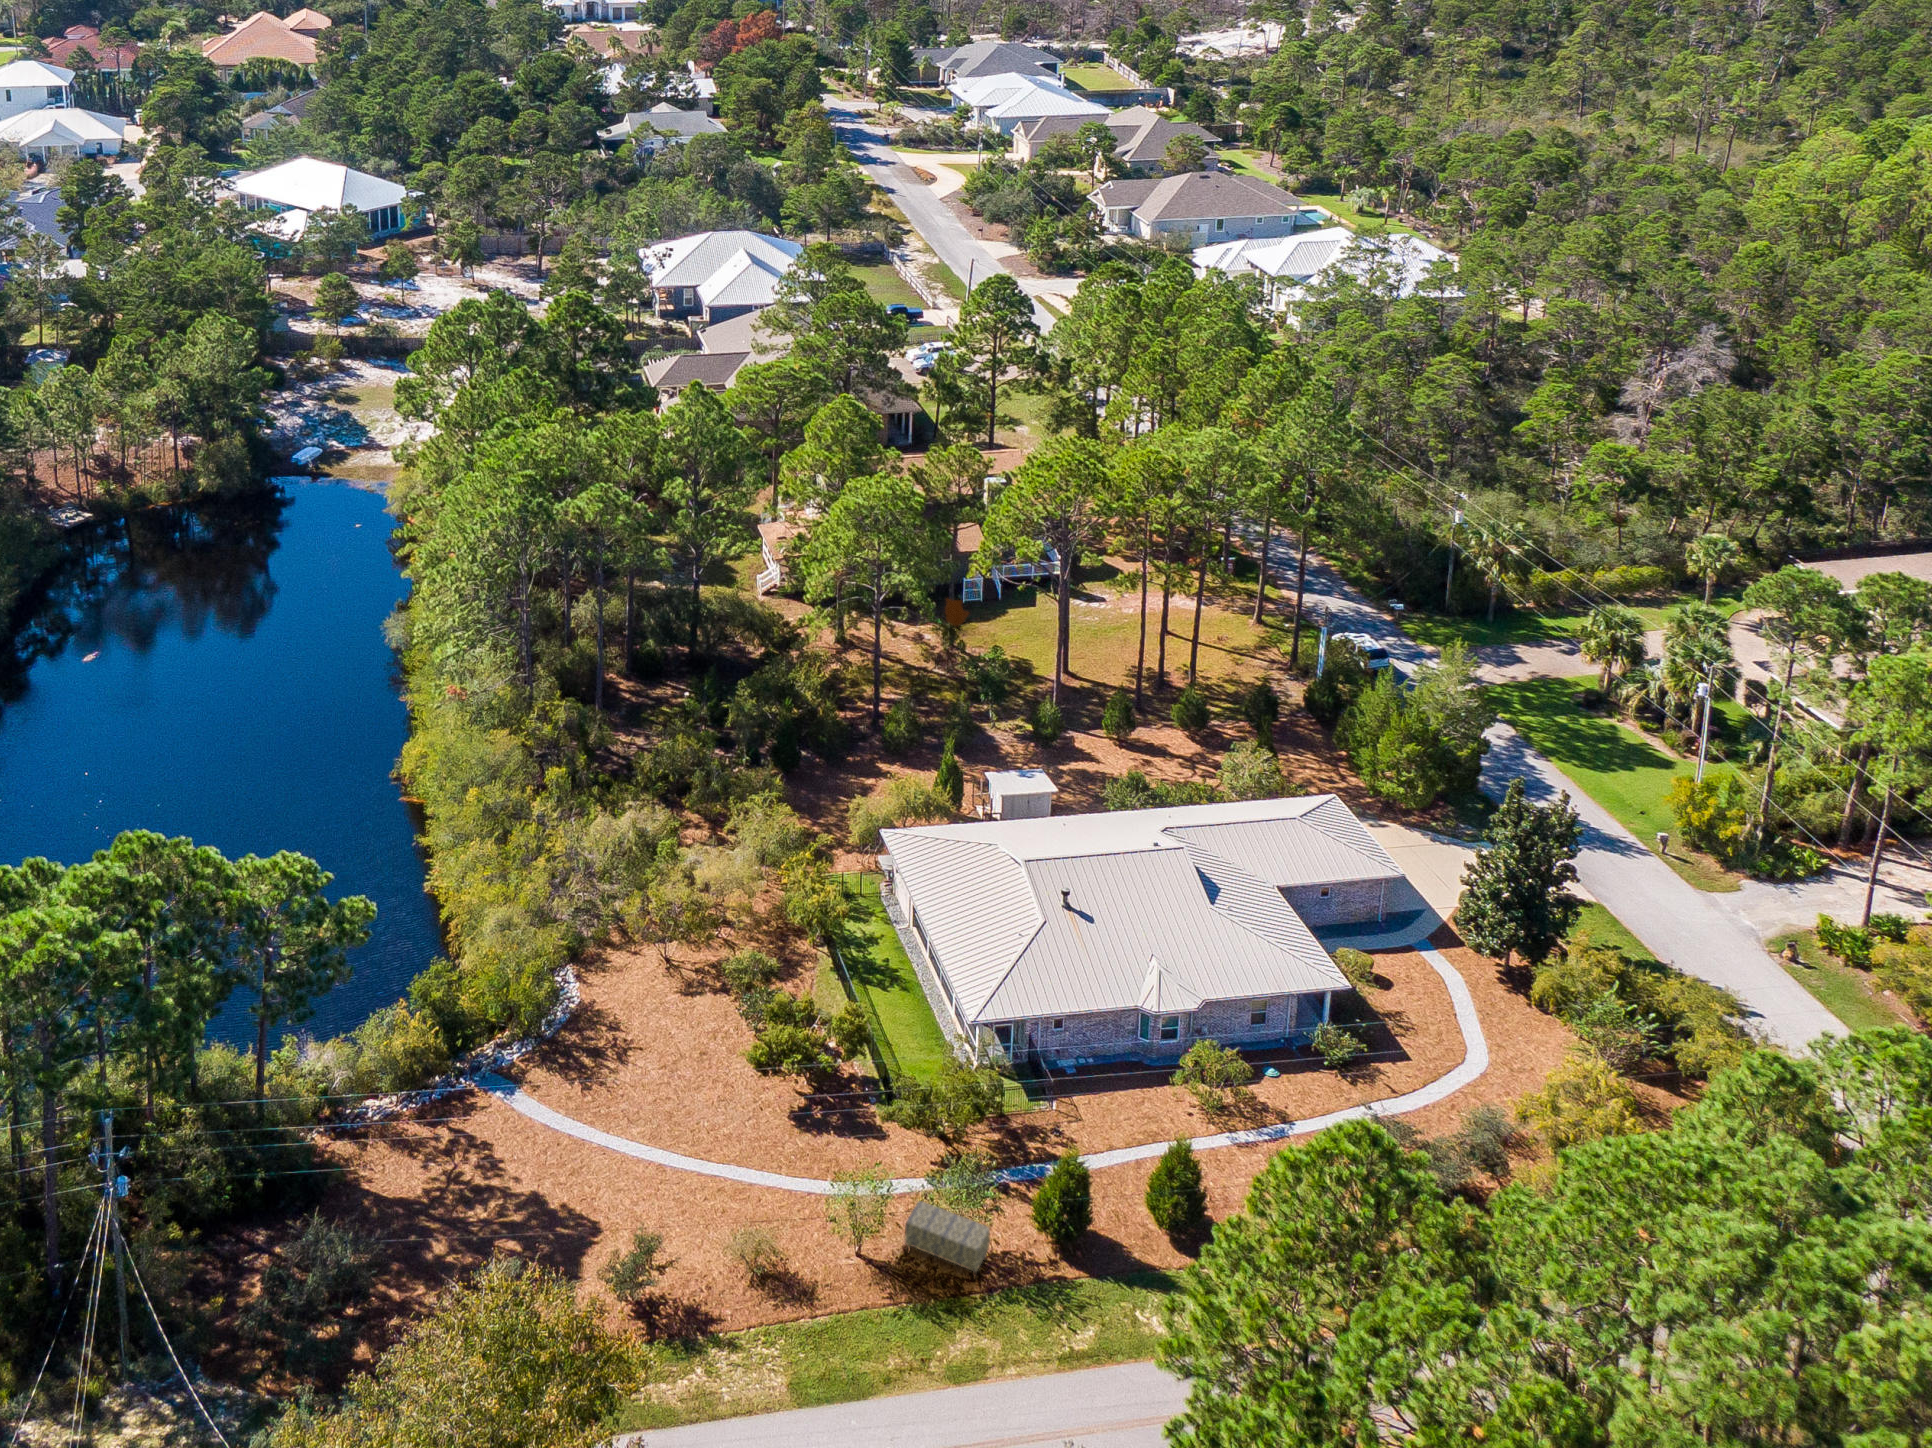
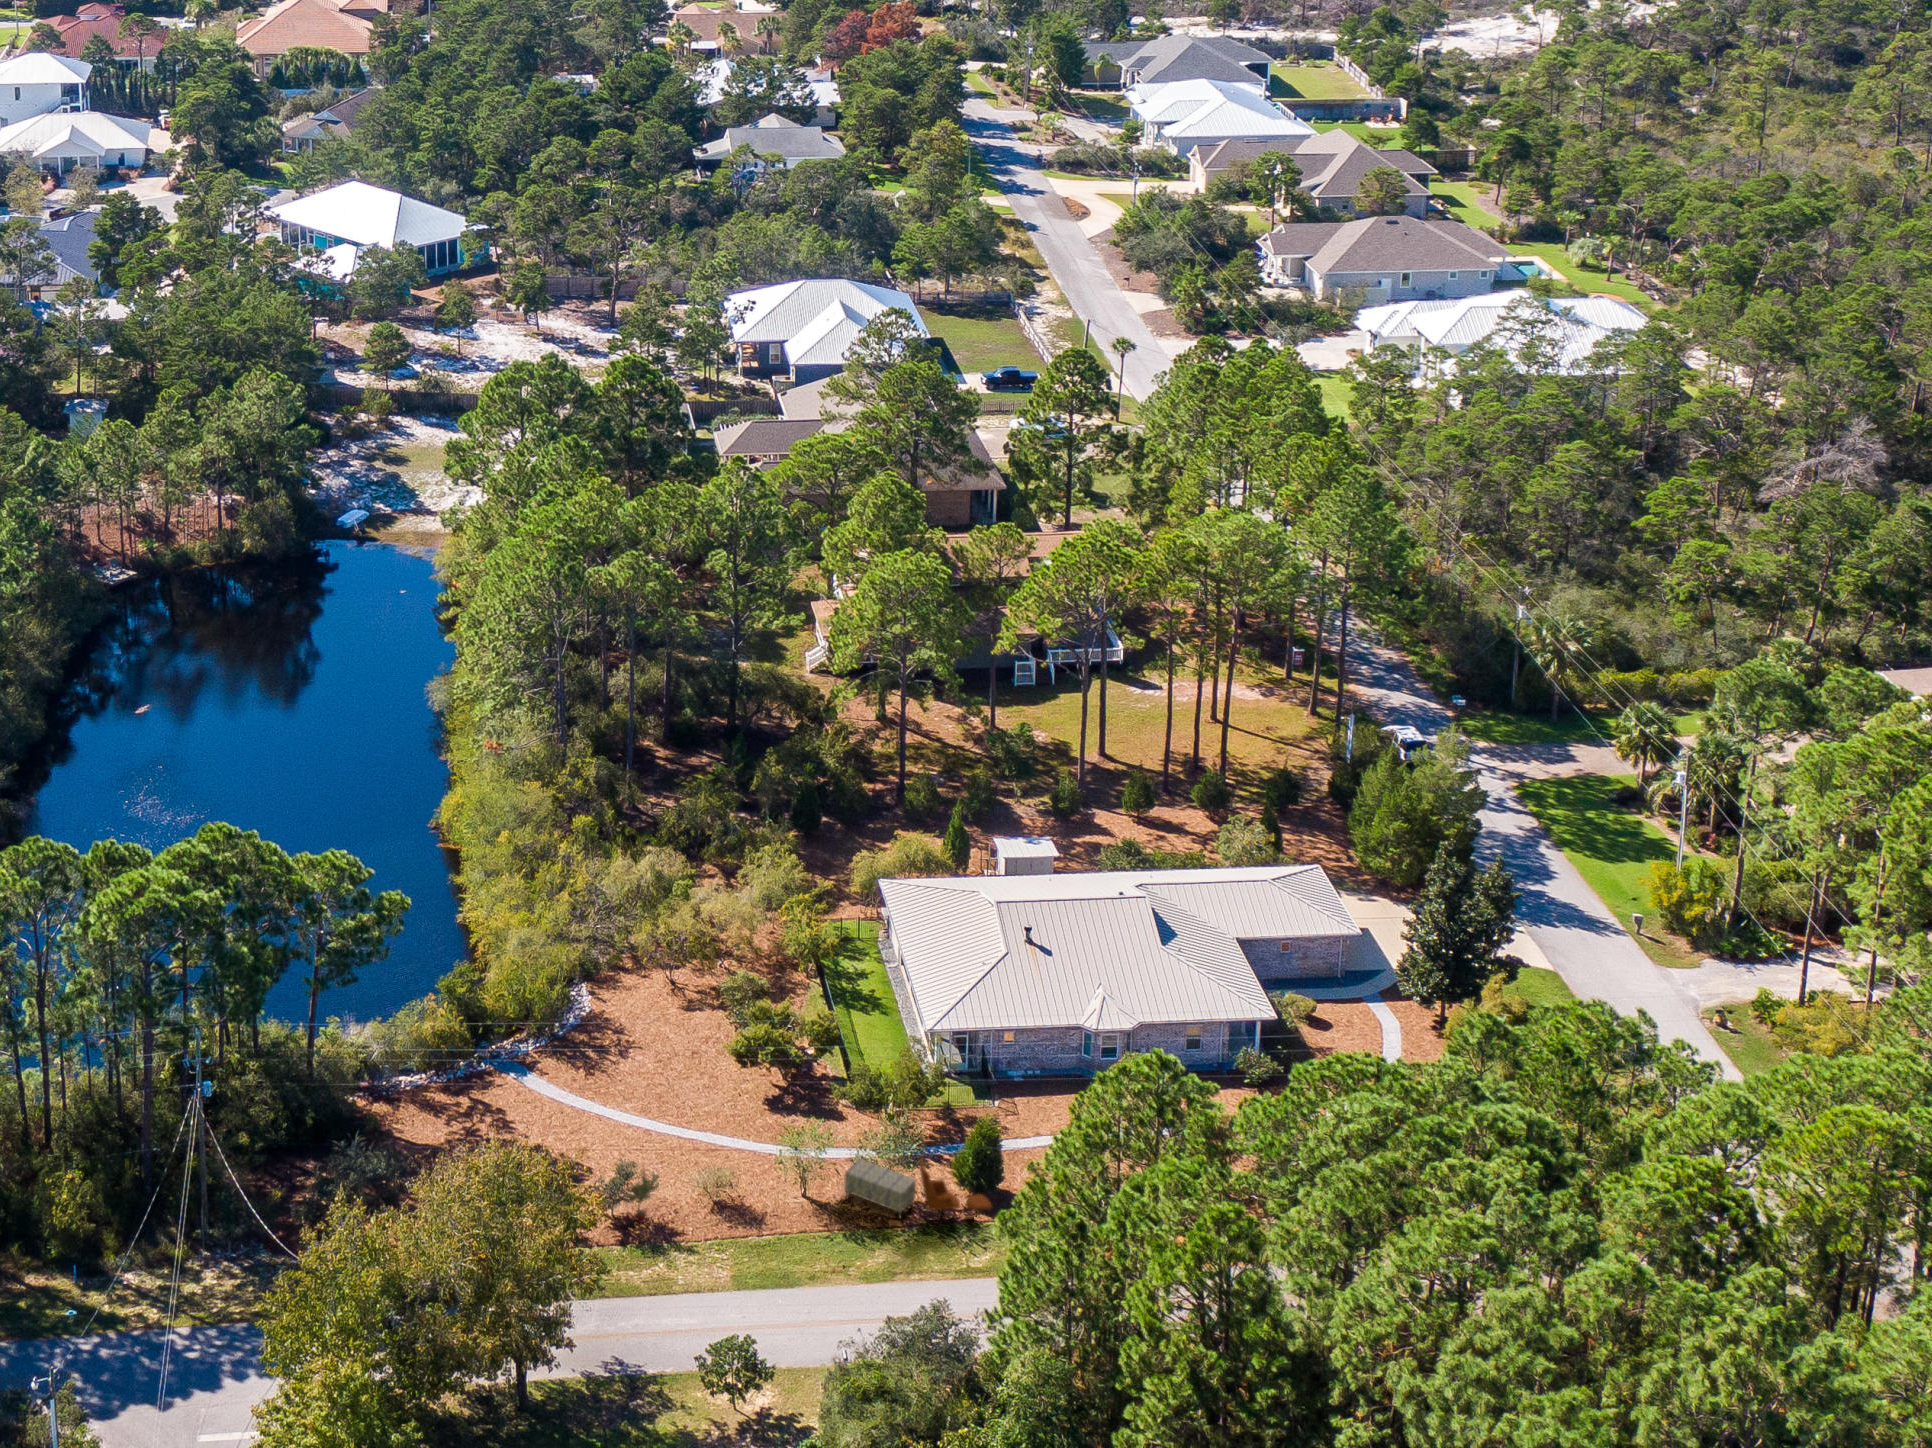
lounge chair: present [945,599,969,631] -> present [919,1159,991,1221]
potted tree: none [646,1241,689,1307] -> present [624,1172,659,1223]

